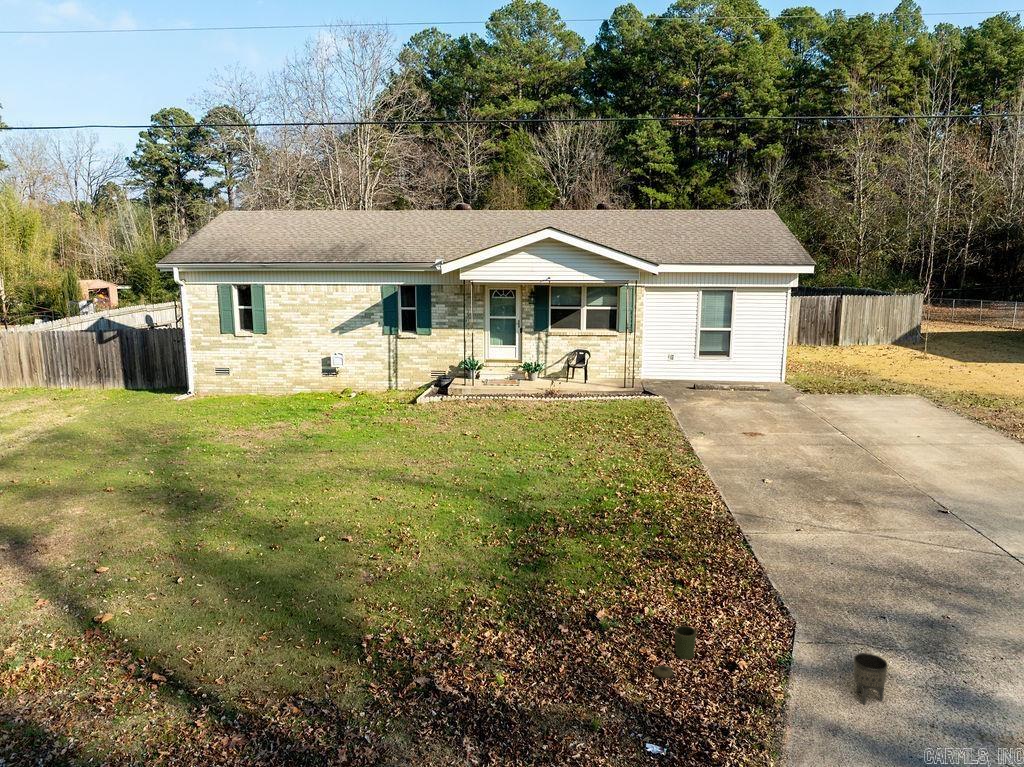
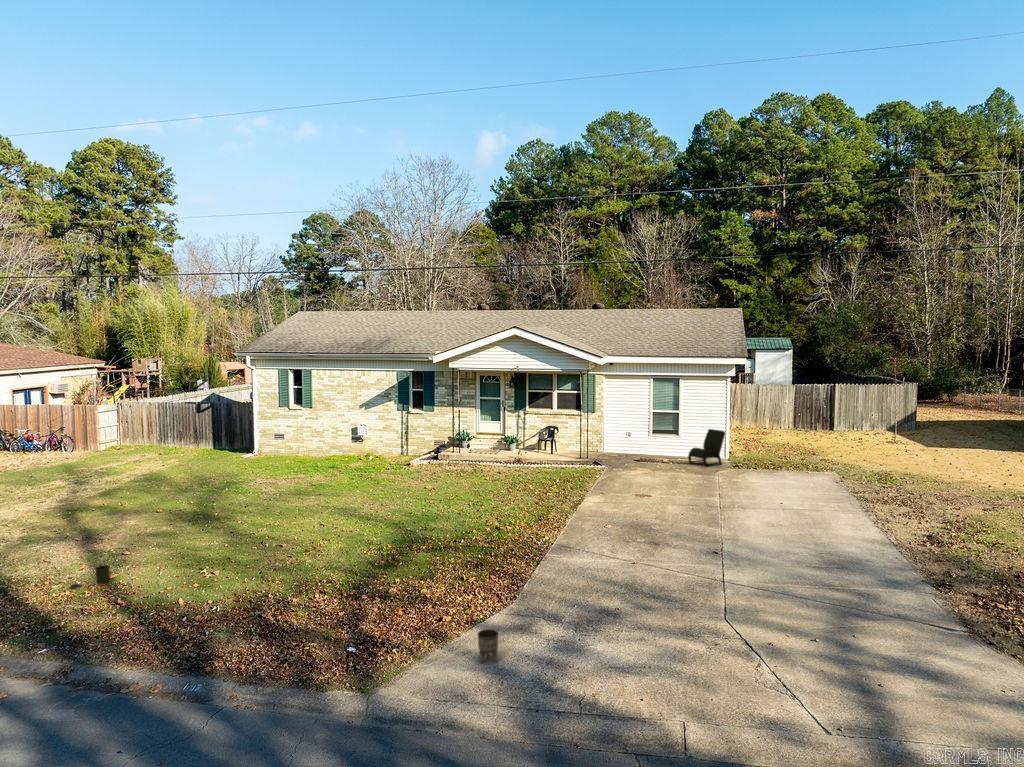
lounge chair: none [743,348,785,392] -> present [688,429,725,467]
trash can: present [654,626,696,678] -> present [69,565,109,589]

